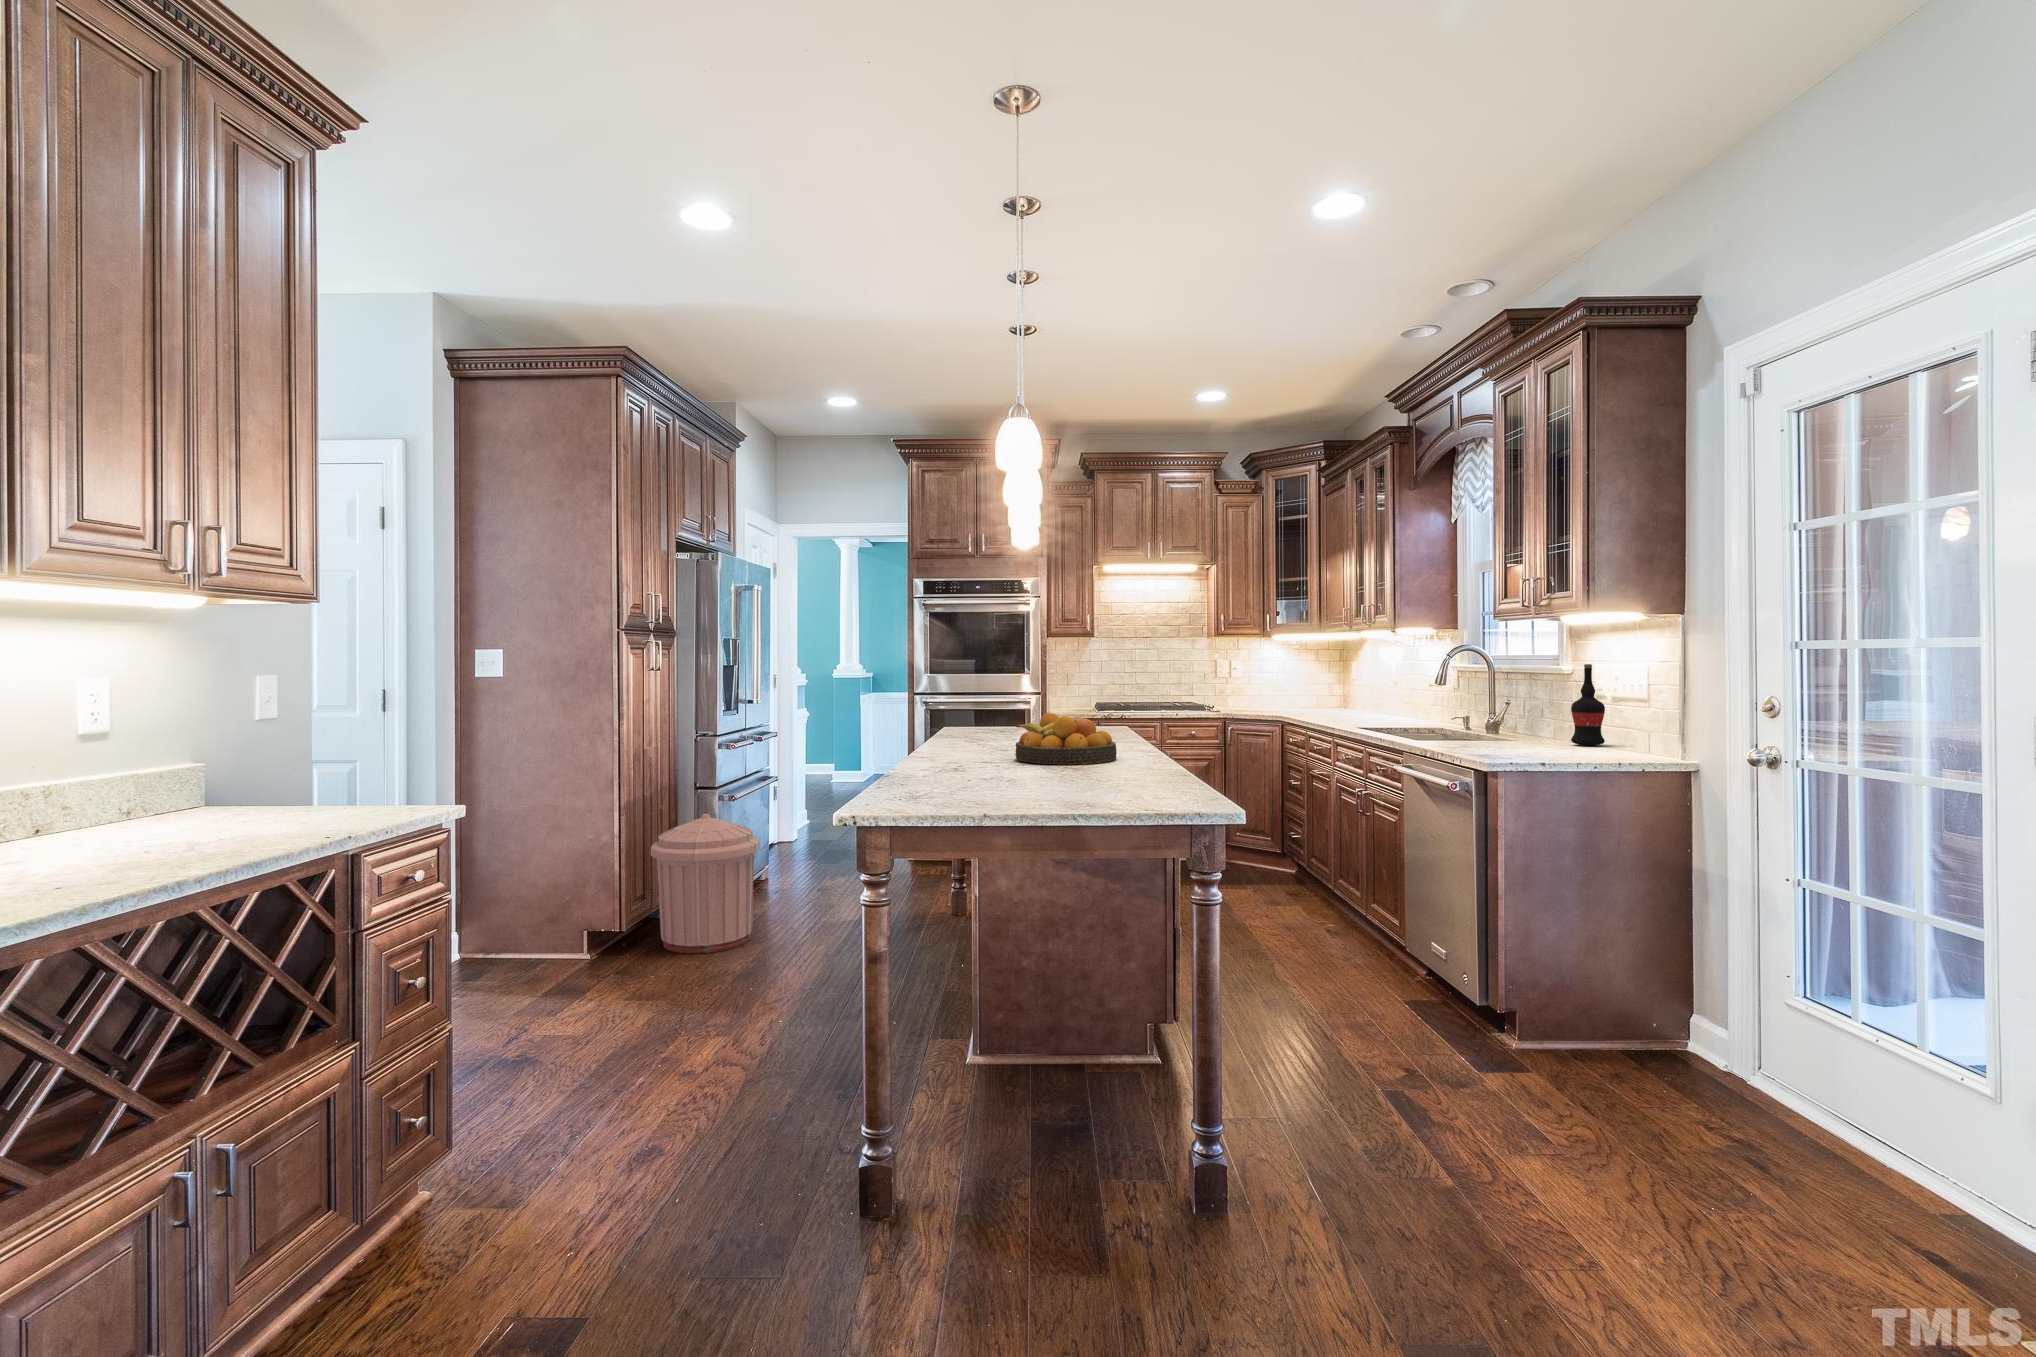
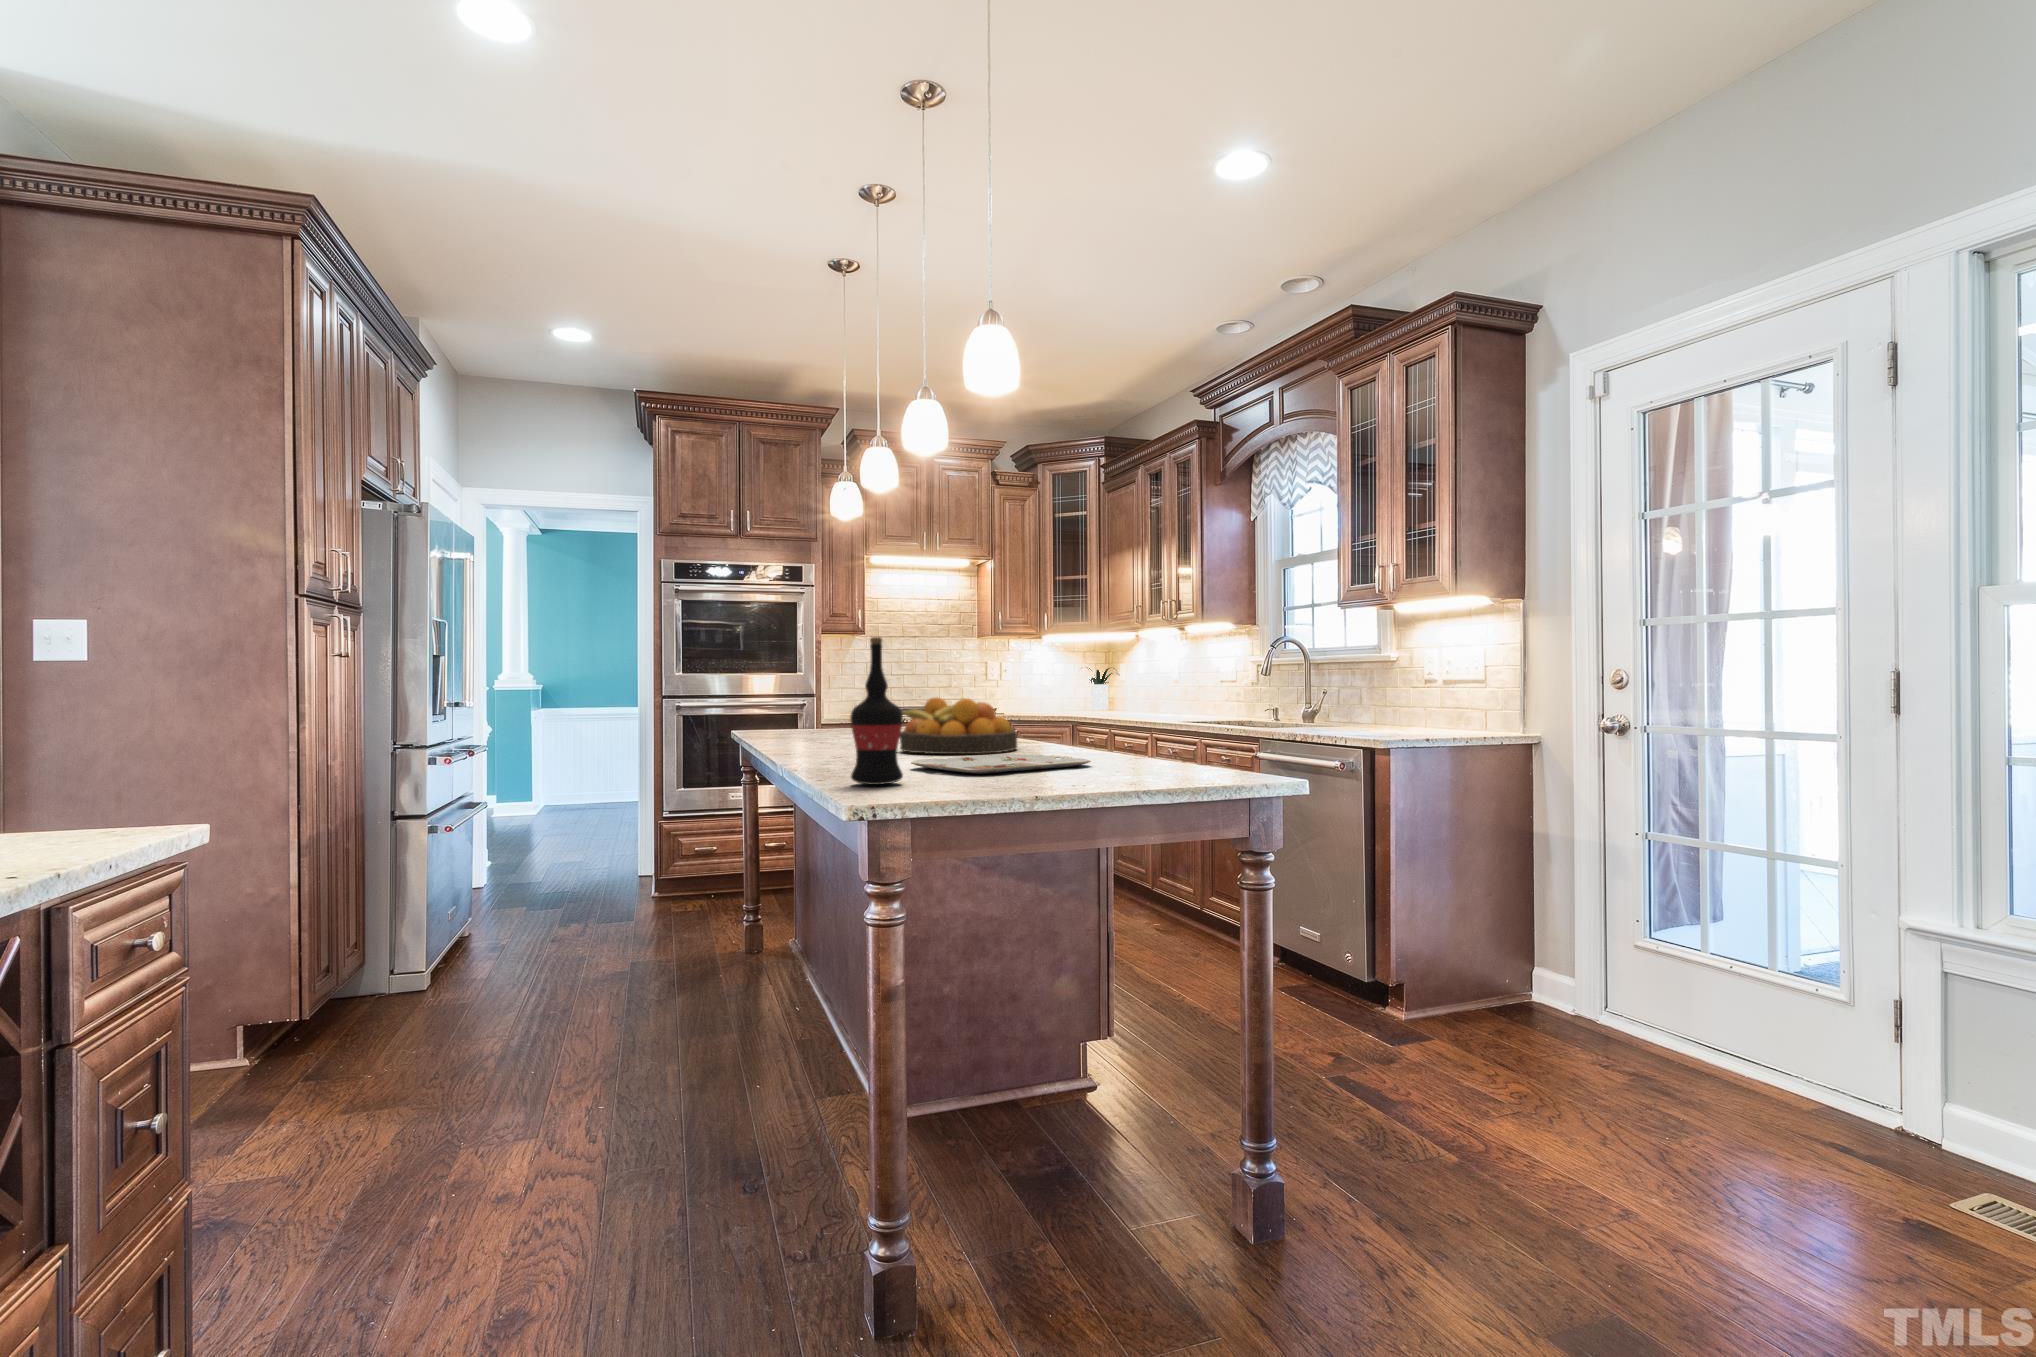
potted plant: none [1307,664,1359,708] -> present [1089,668,1115,710]
wine bottle: present [1571,664,1605,745] -> present [850,637,903,785]
serving tray: none [976,768,1123,788] -> present [911,754,1091,774]
trash can: present [651,814,760,954] -> none [344,847,508,1040]

